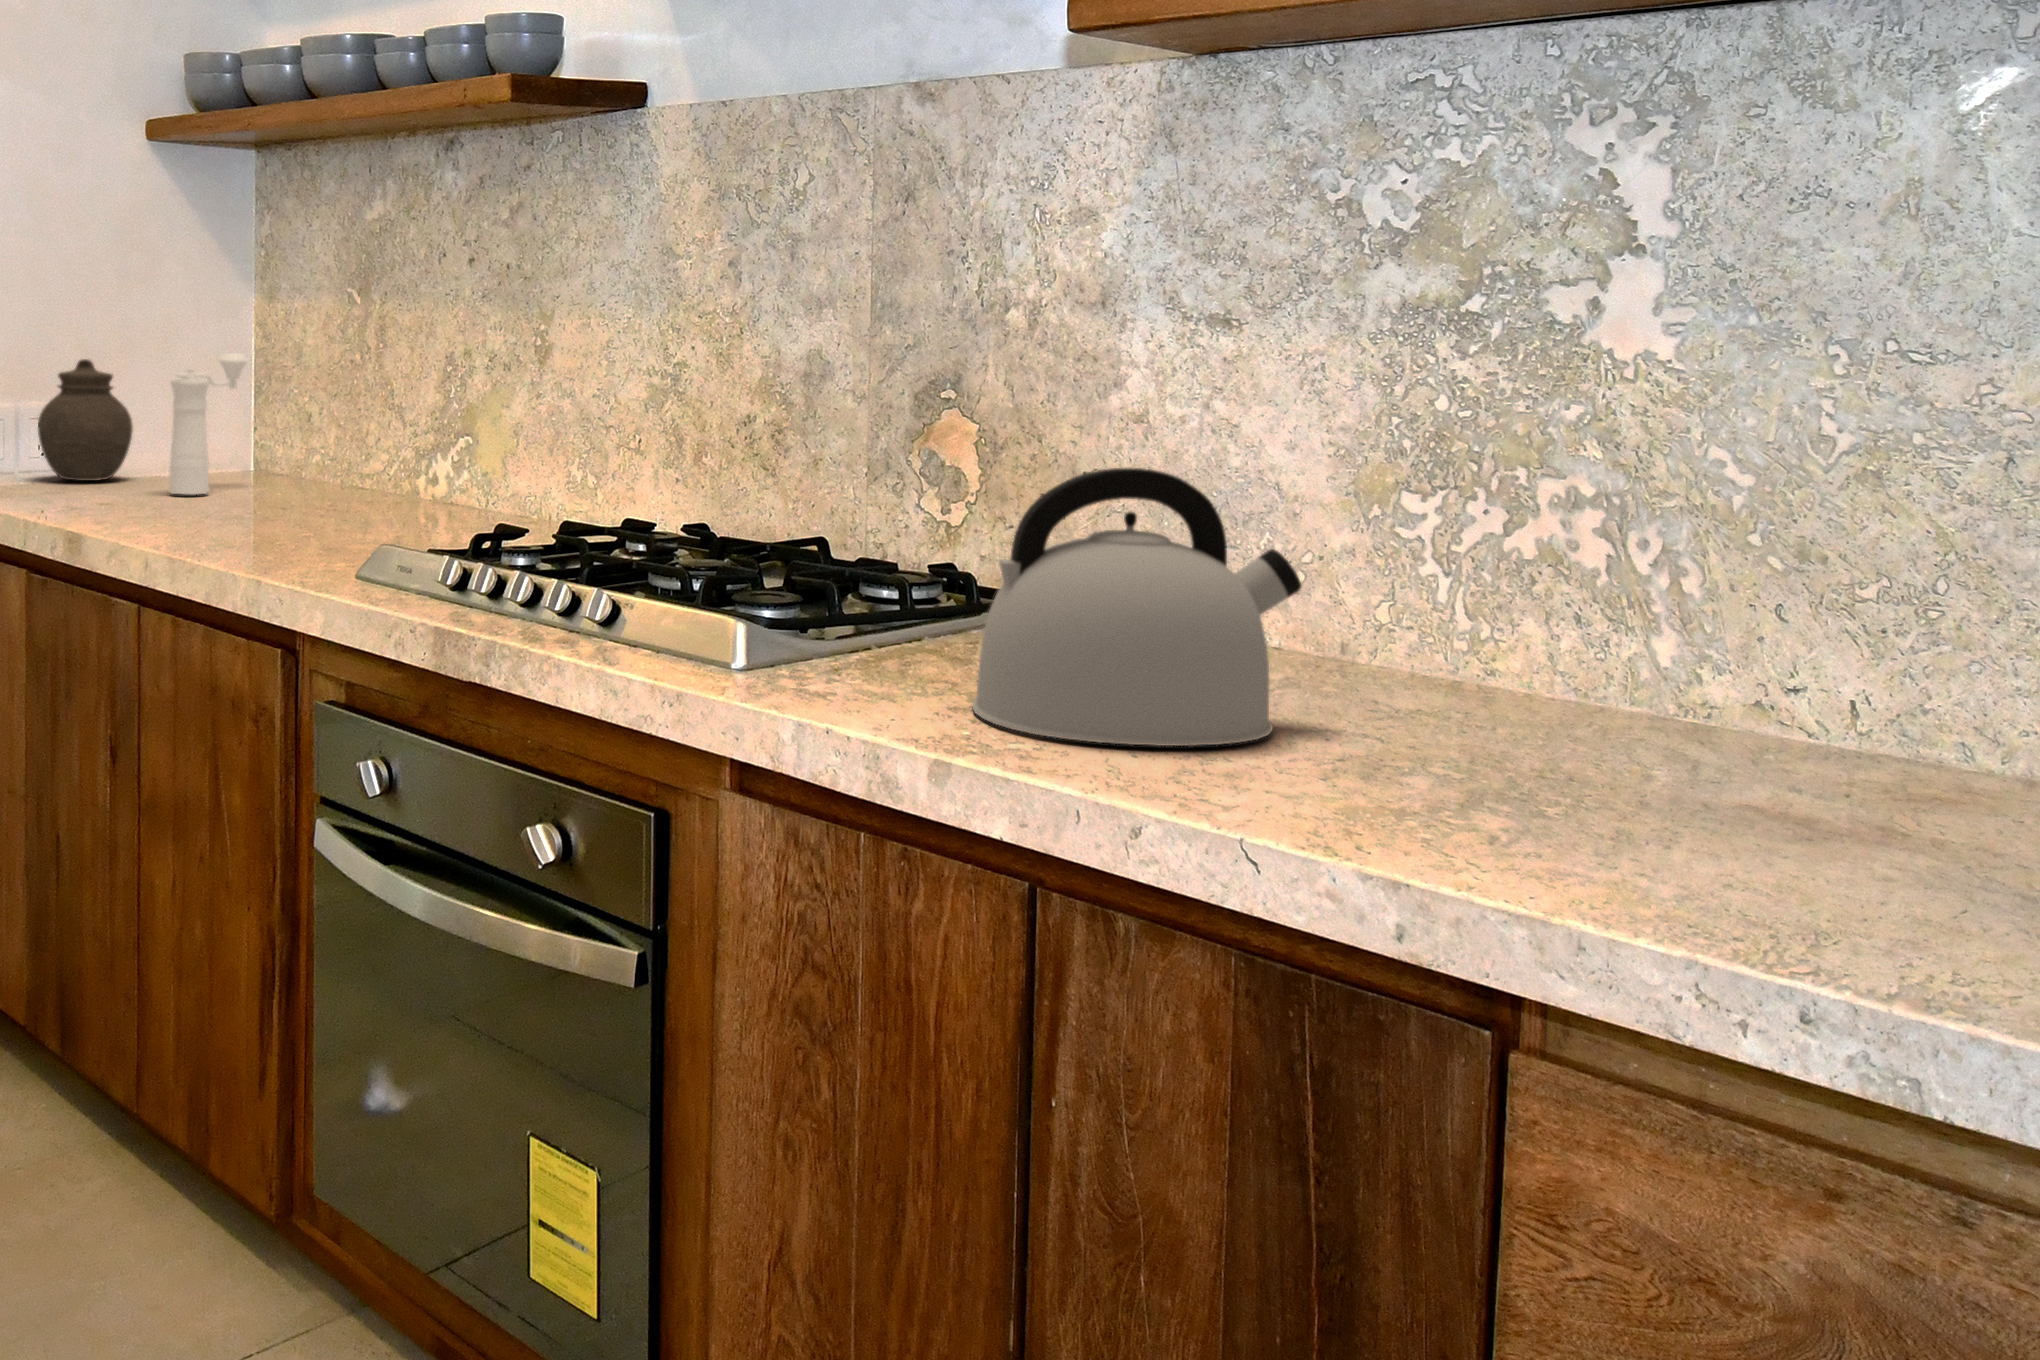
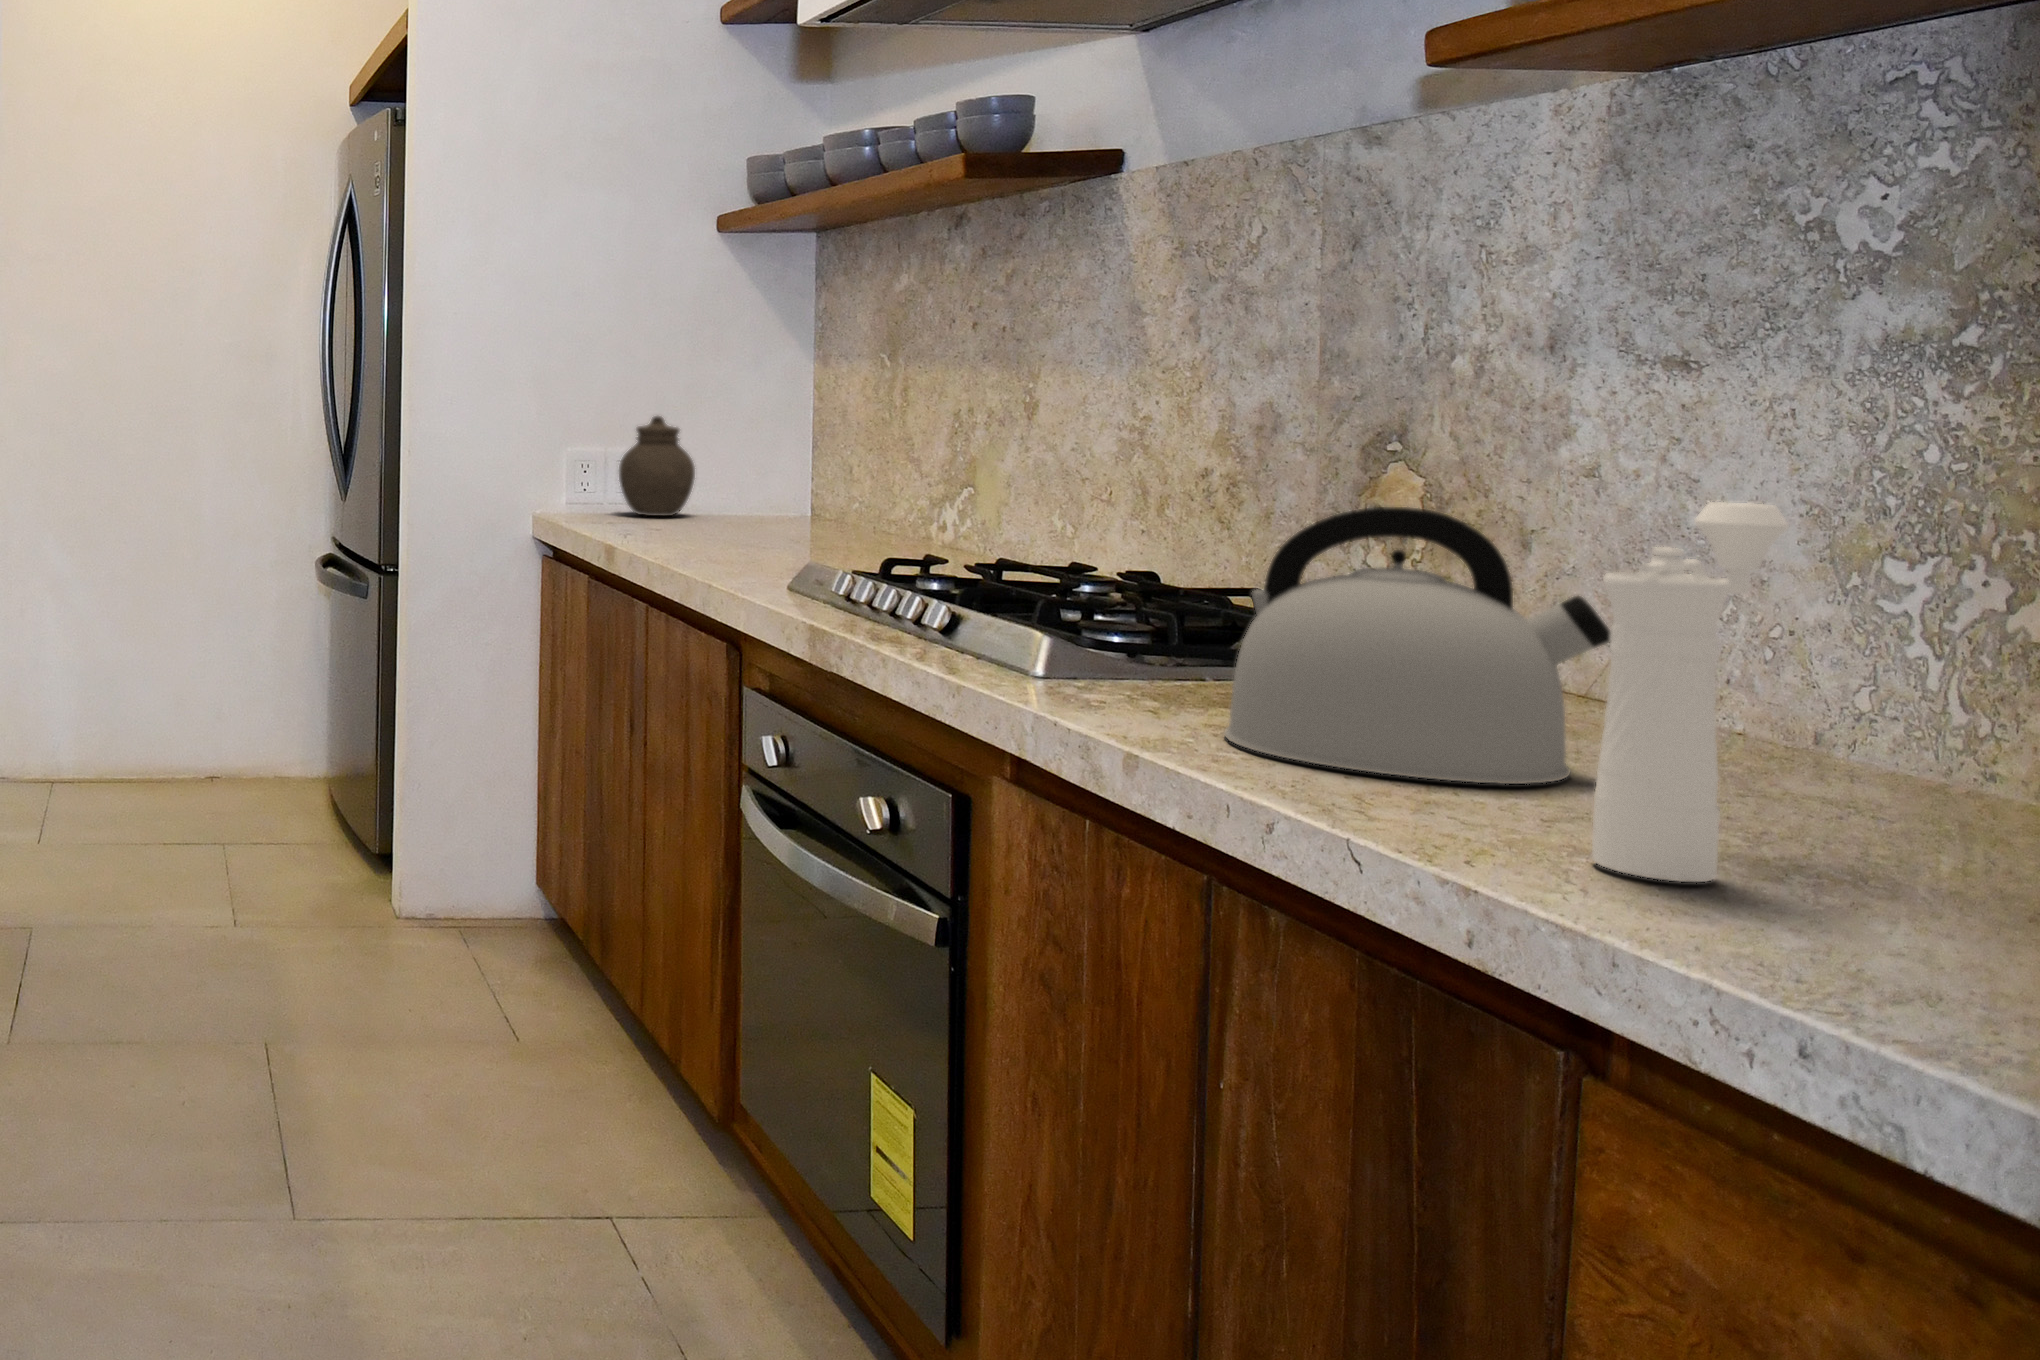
pepper mill: present [170,353,247,495] -> present [1592,502,1789,882]

